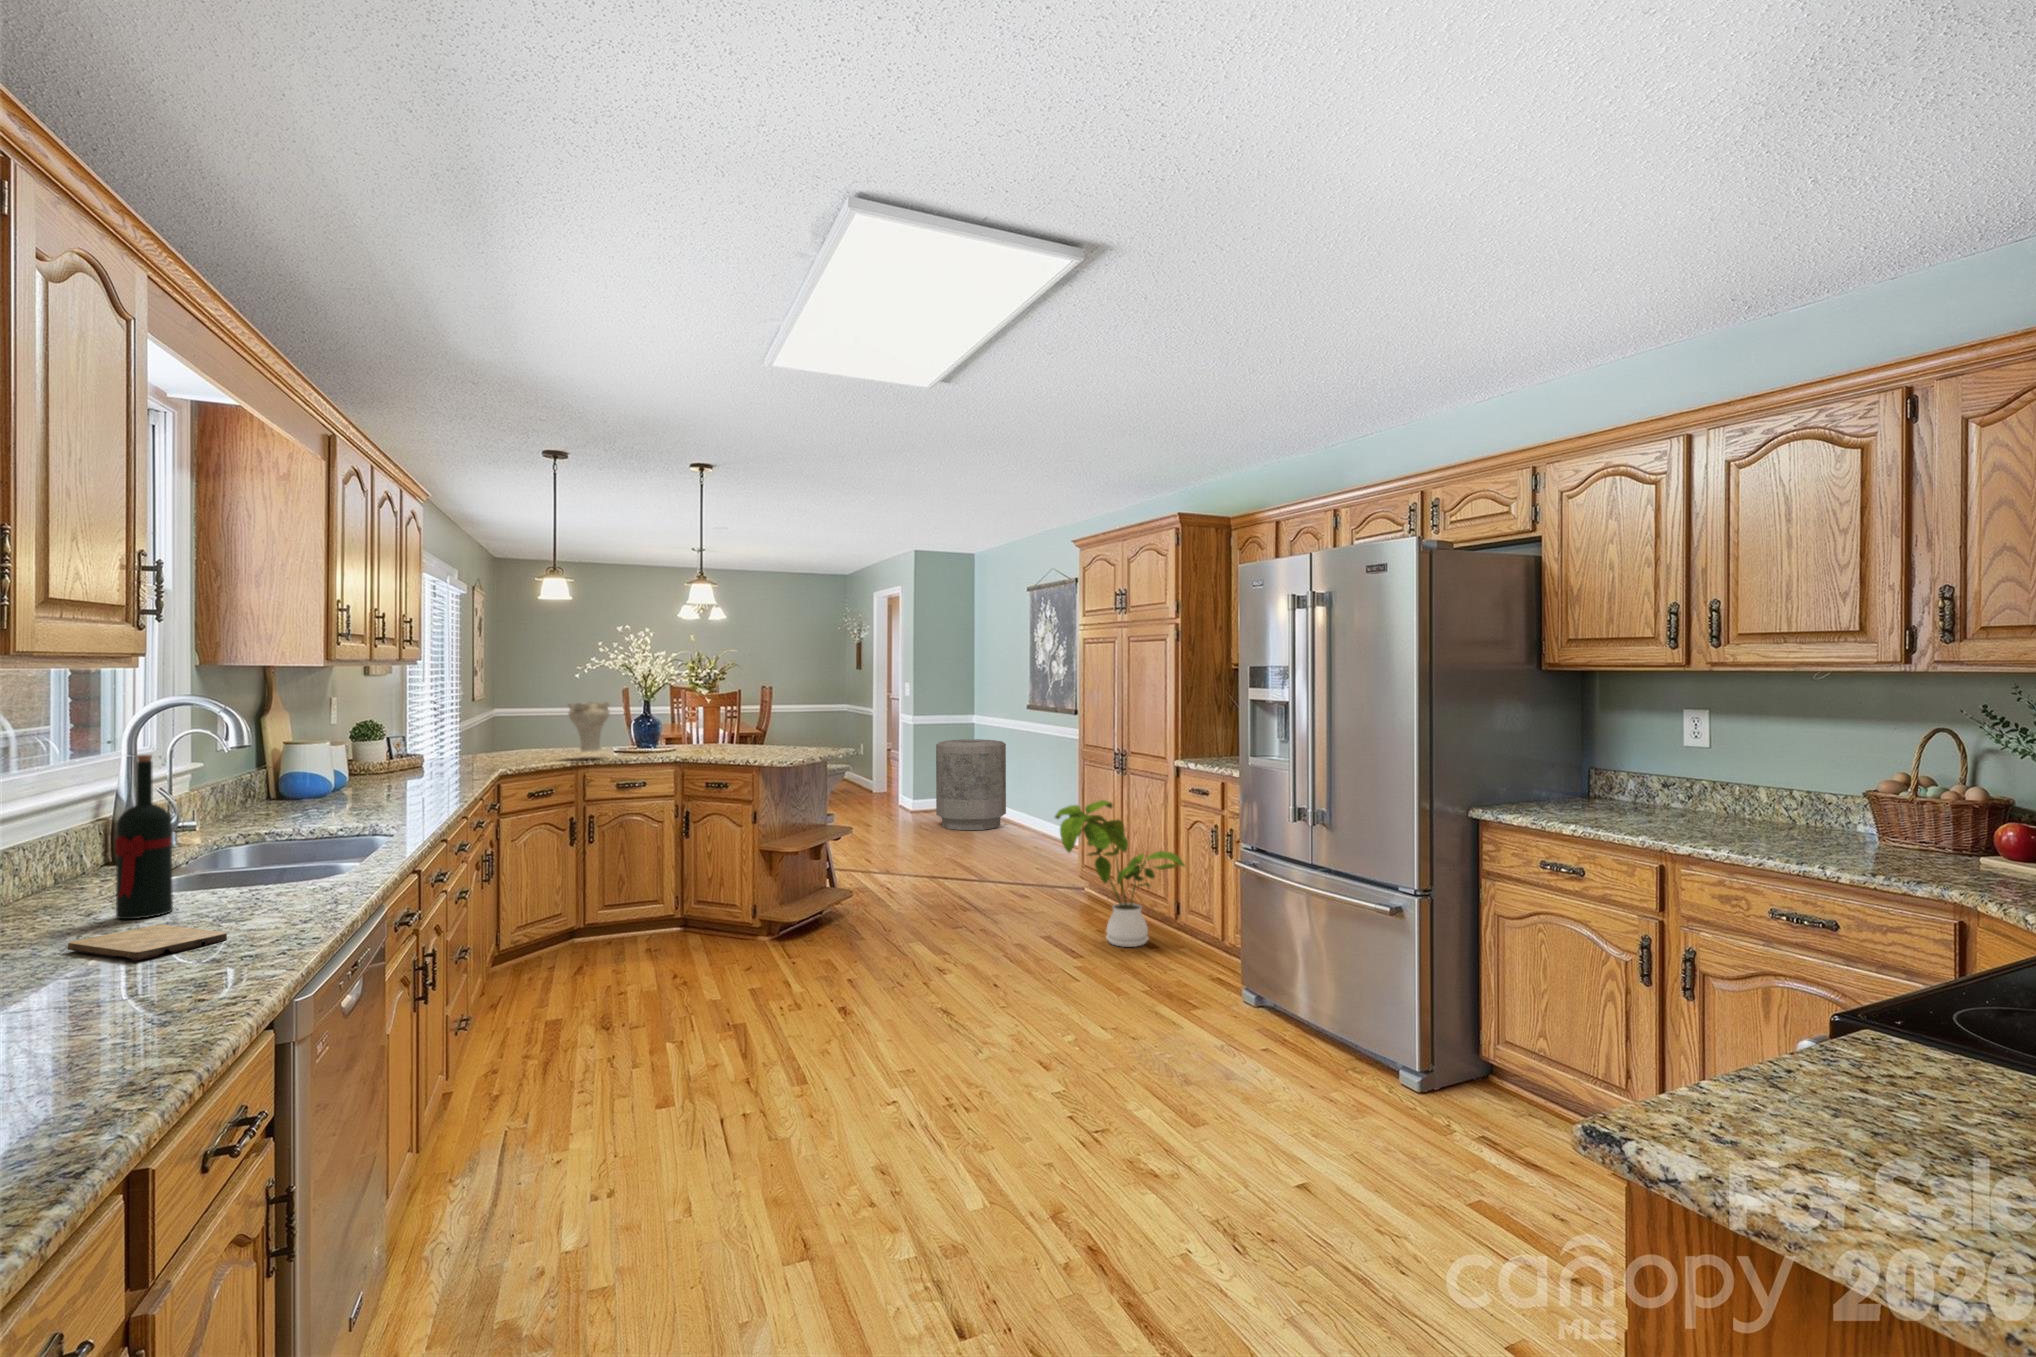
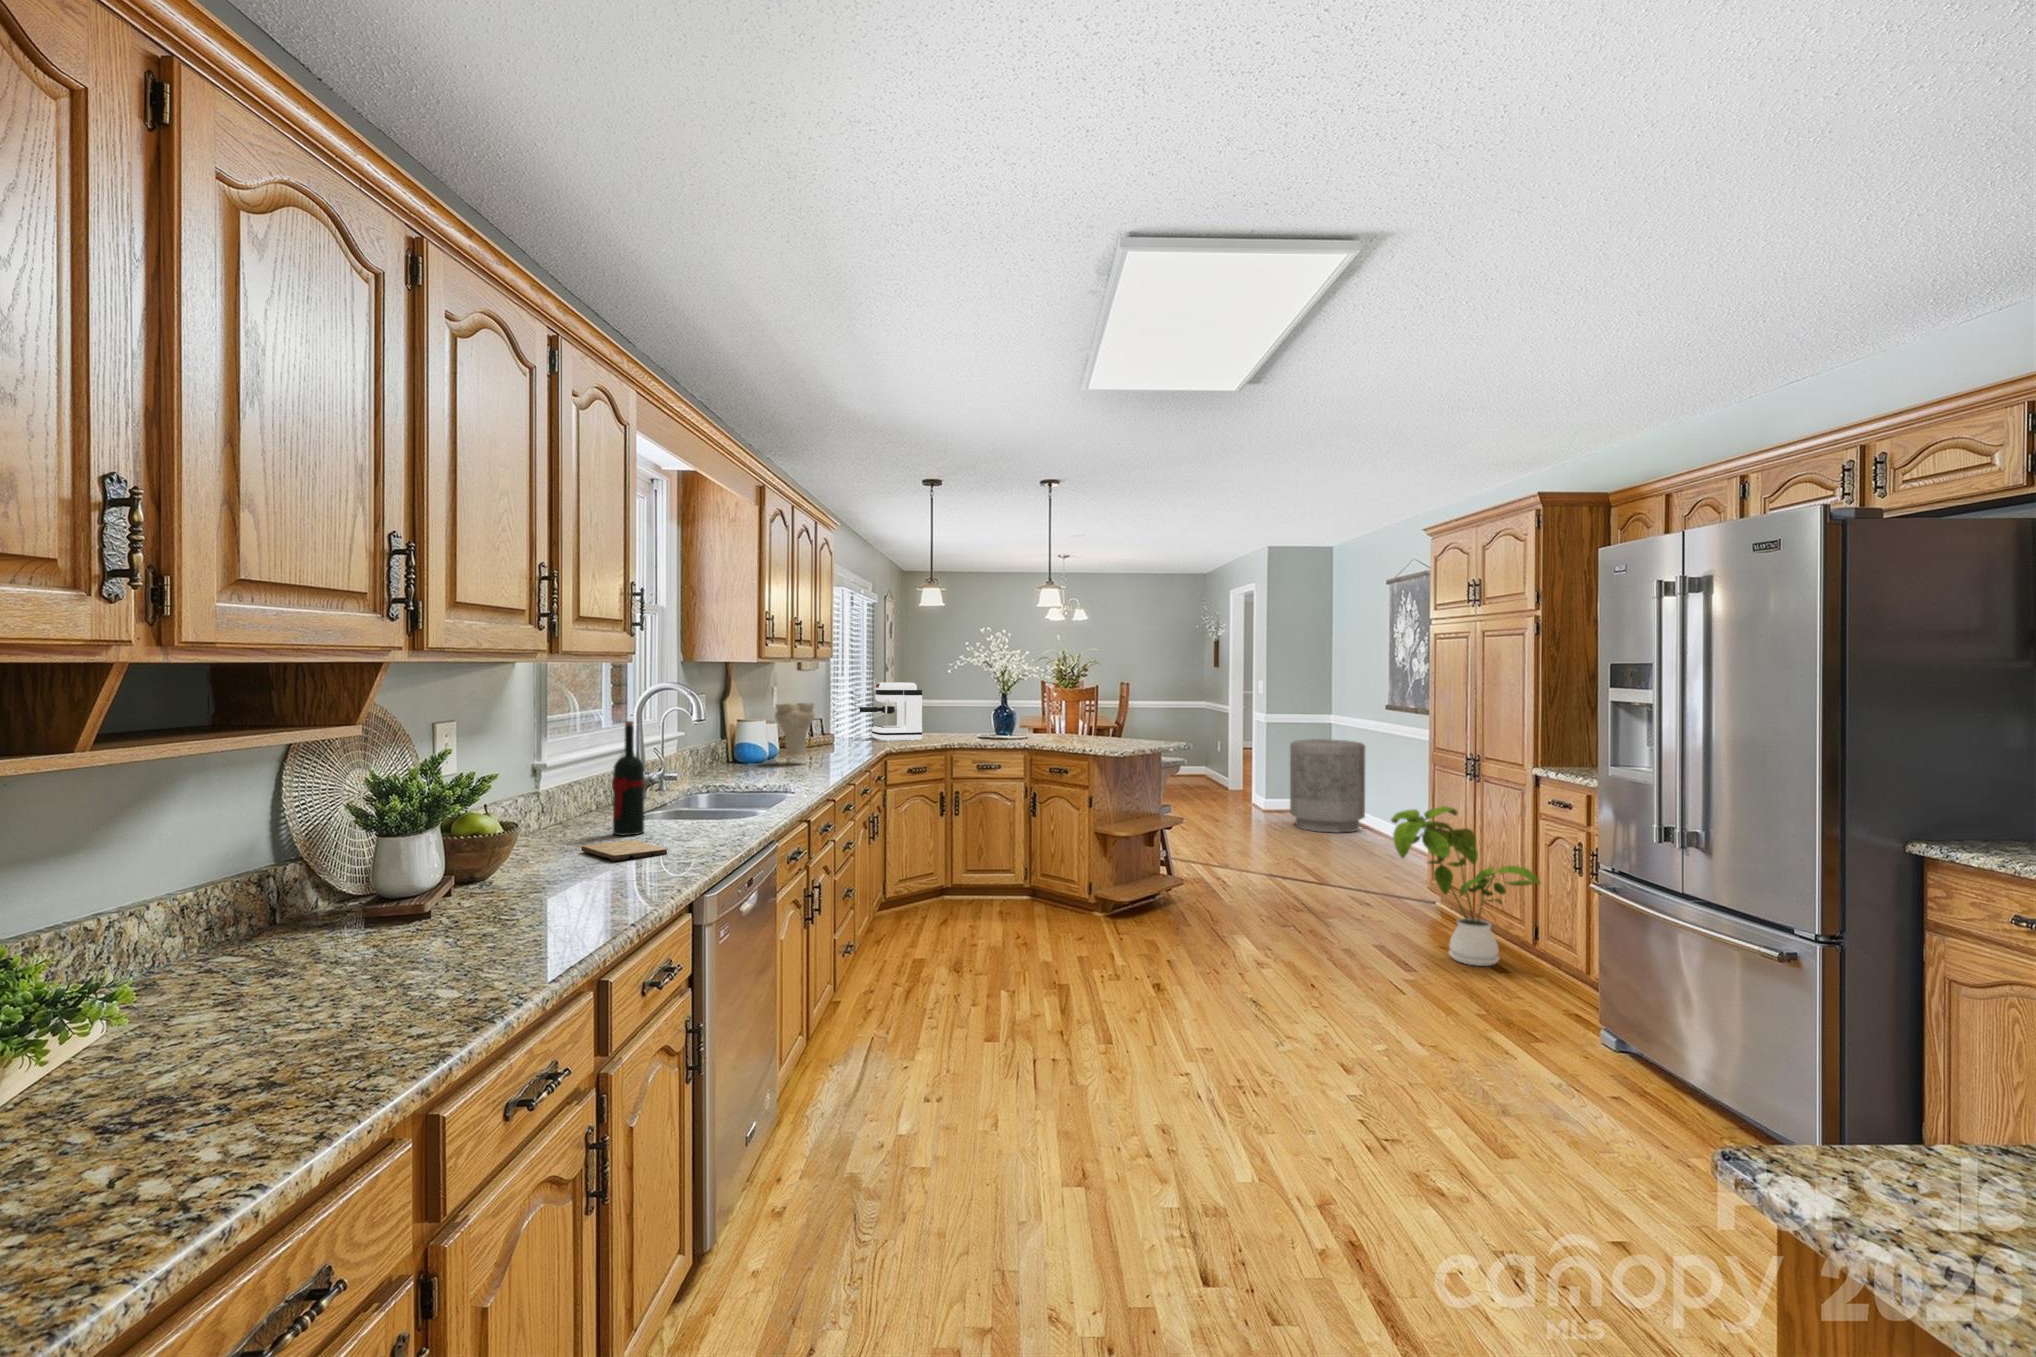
coffee maker: none [455,690,541,762] -> present [860,682,922,742]
vase: present [568,702,610,751] -> present [775,703,815,755]

